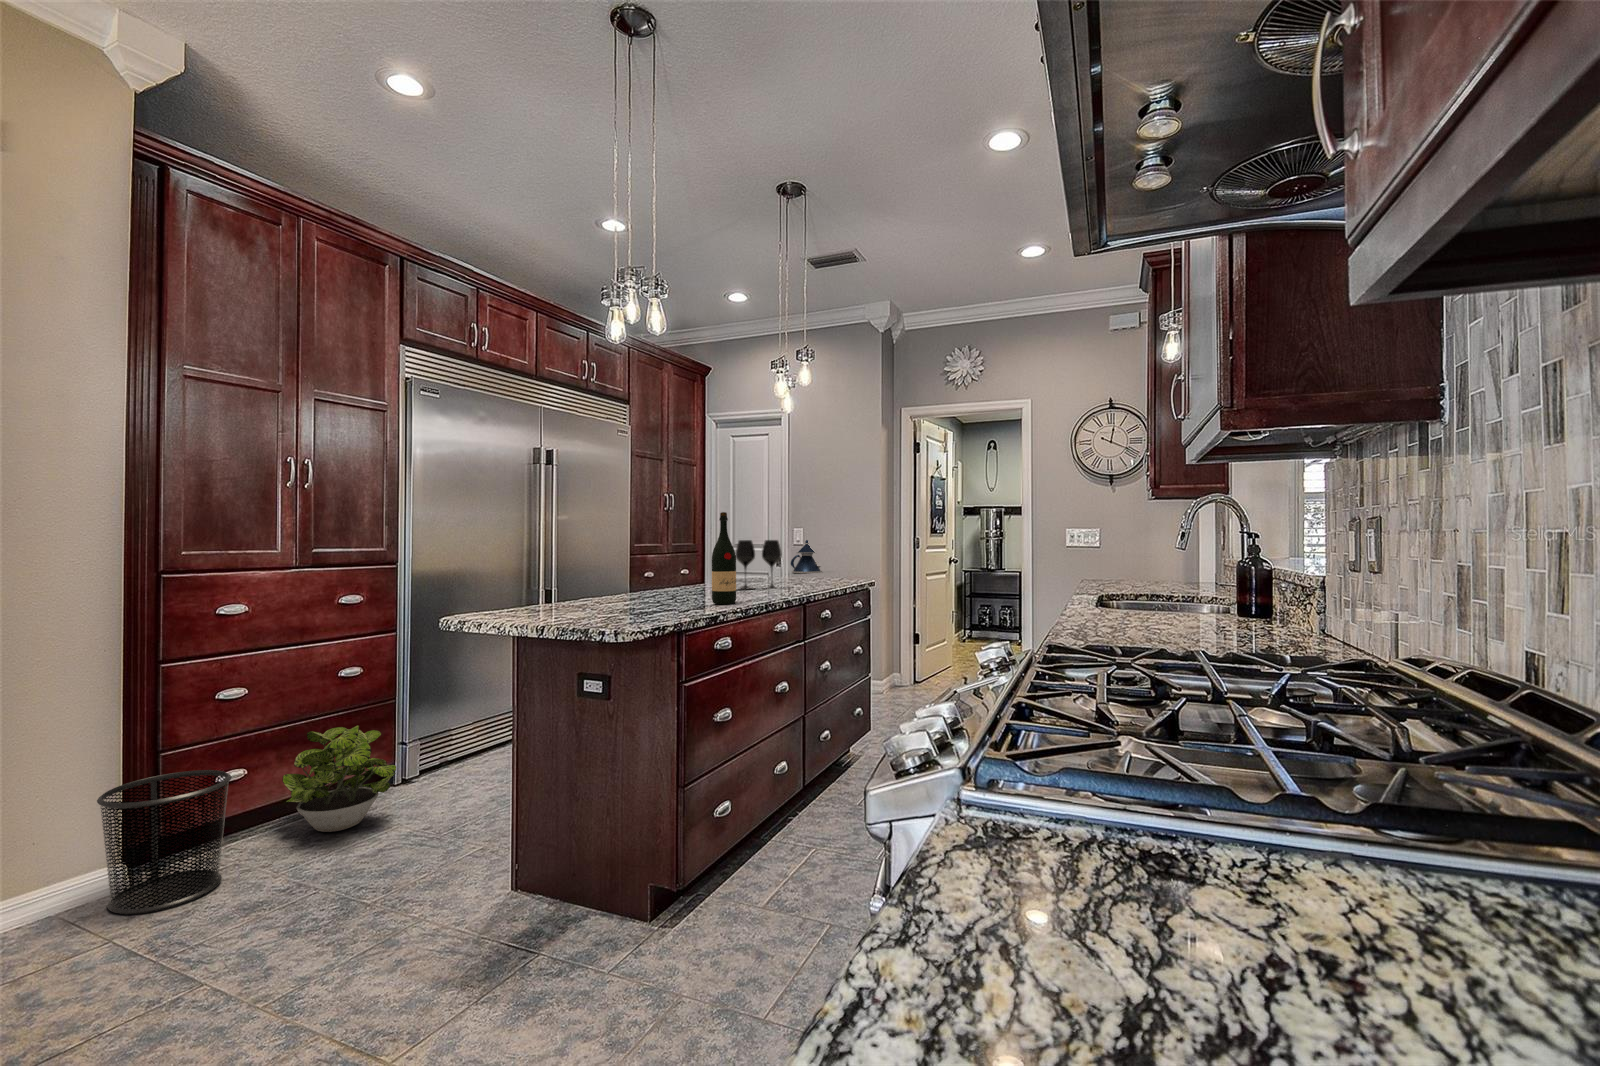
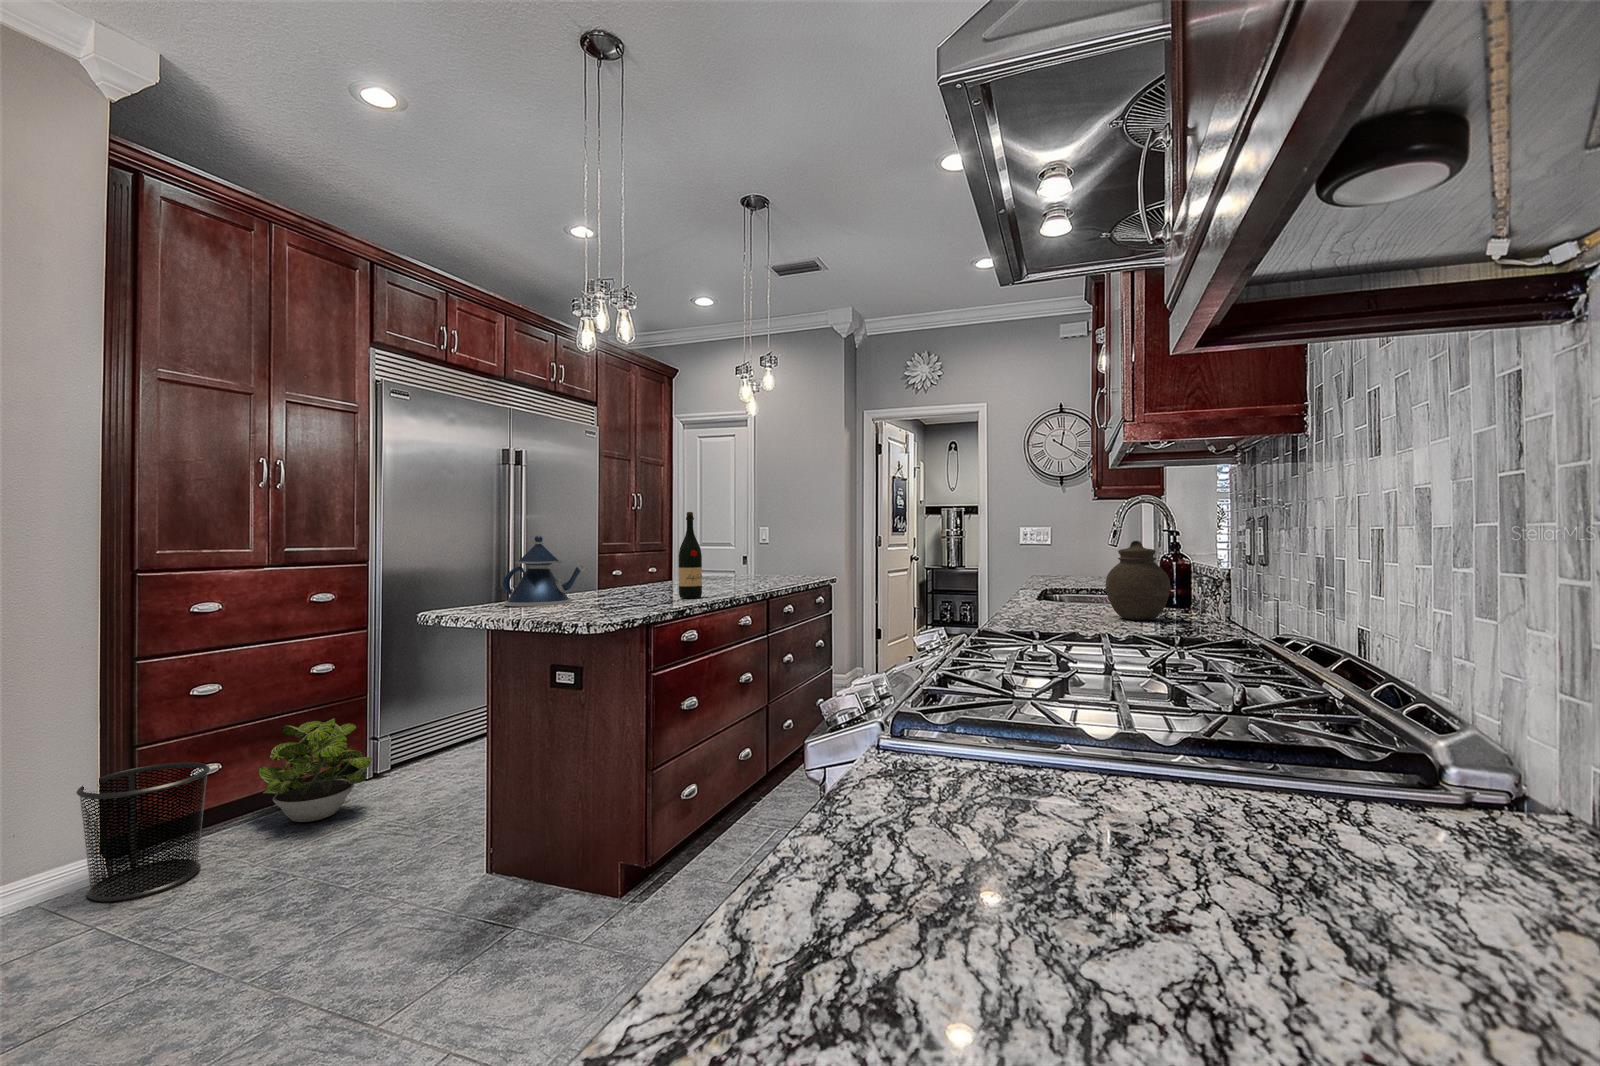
wine glass: present [736,540,781,589] -> none [702,538,747,586]
teapot: present [791,540,822,573] -> present [503,536,585,607]
jar: none [1185,544,1261,633] -> present [1106,541,1170,620]

